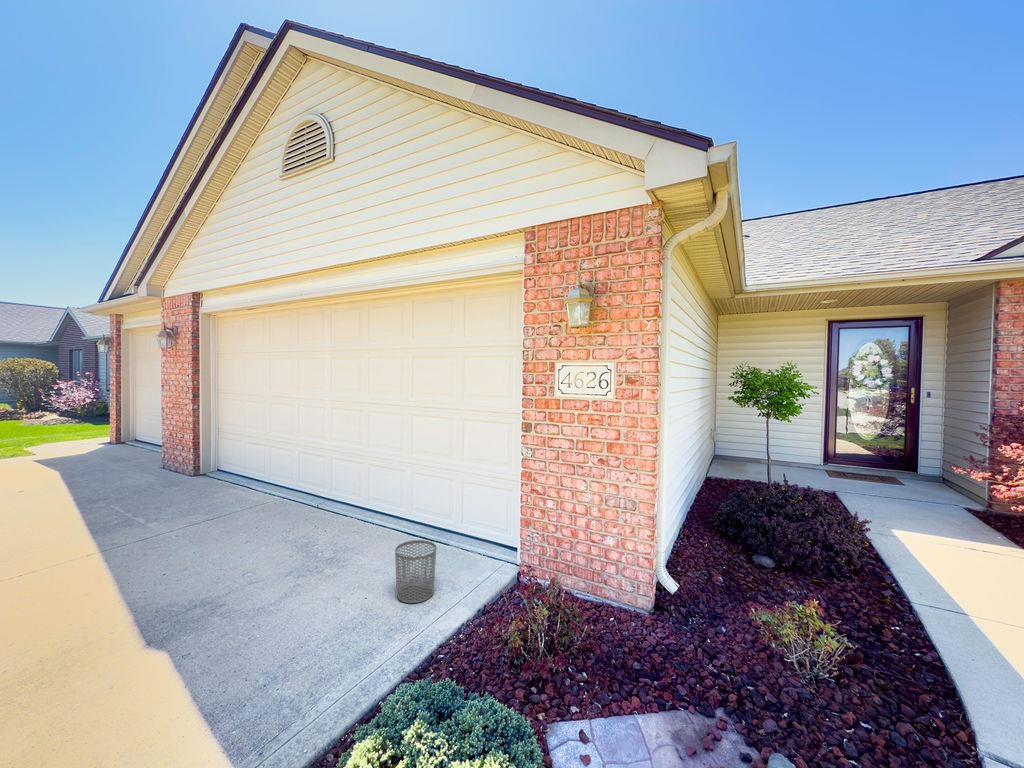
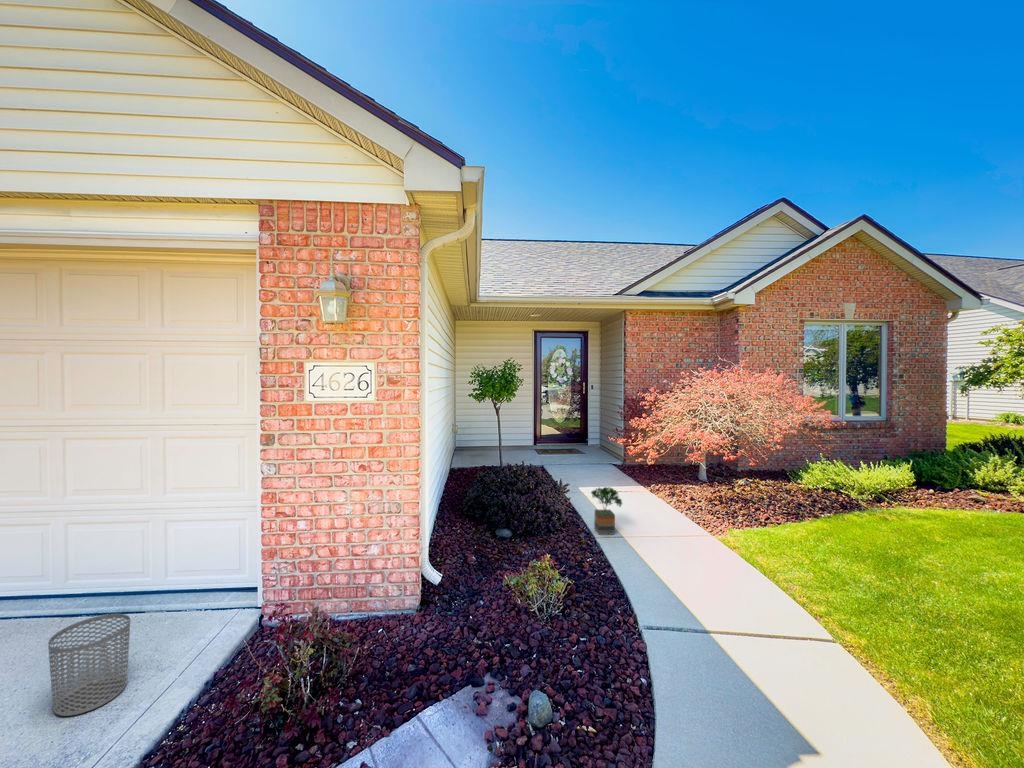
potted tree: none [905,532,968,604] -> present [591,487,622,535]

